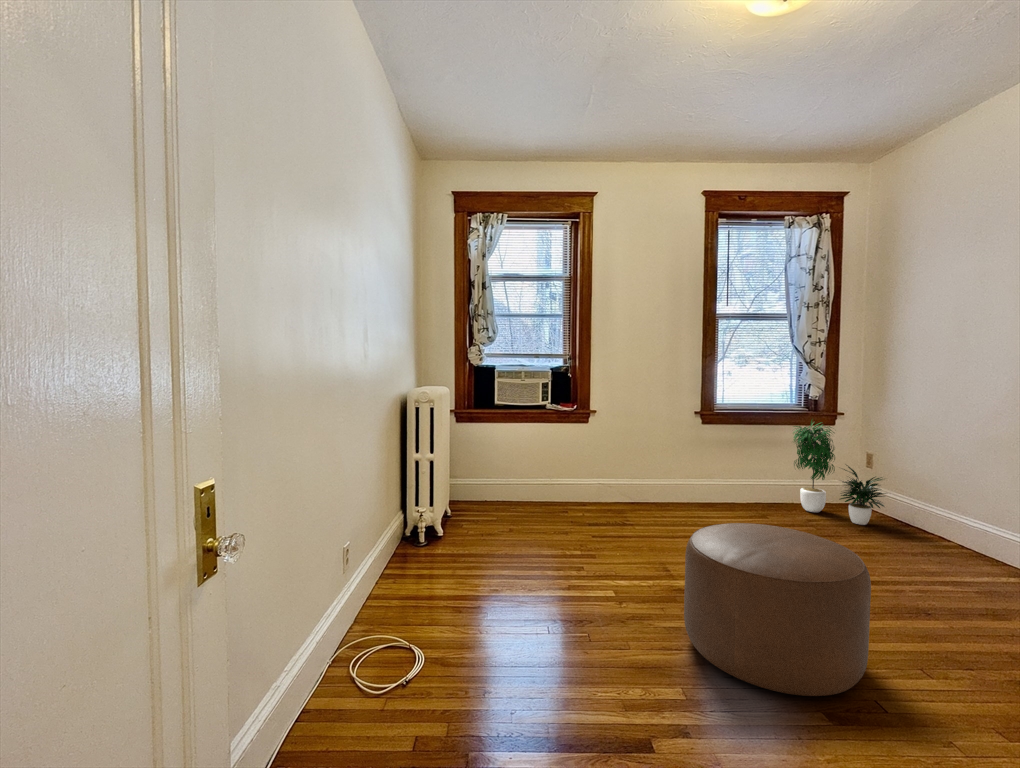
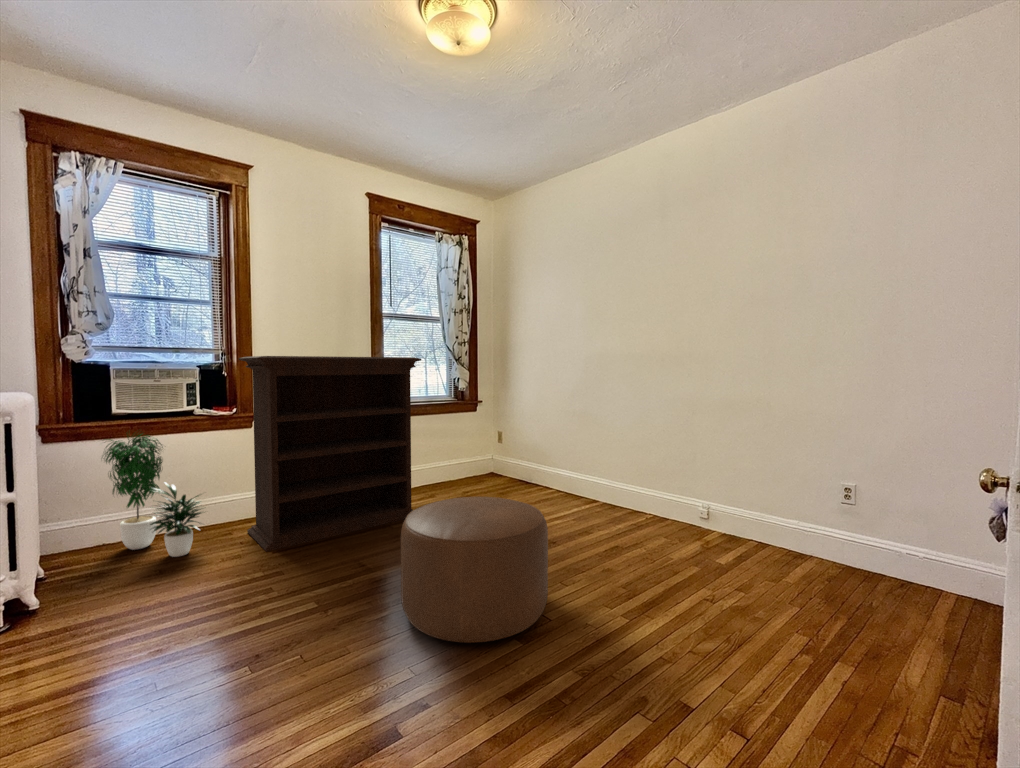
bookshelf: none [577,362,751,535] -> present [239,356,421,551]
potted plant: present [793,421,886,525] -> present [105,433,202,557]

